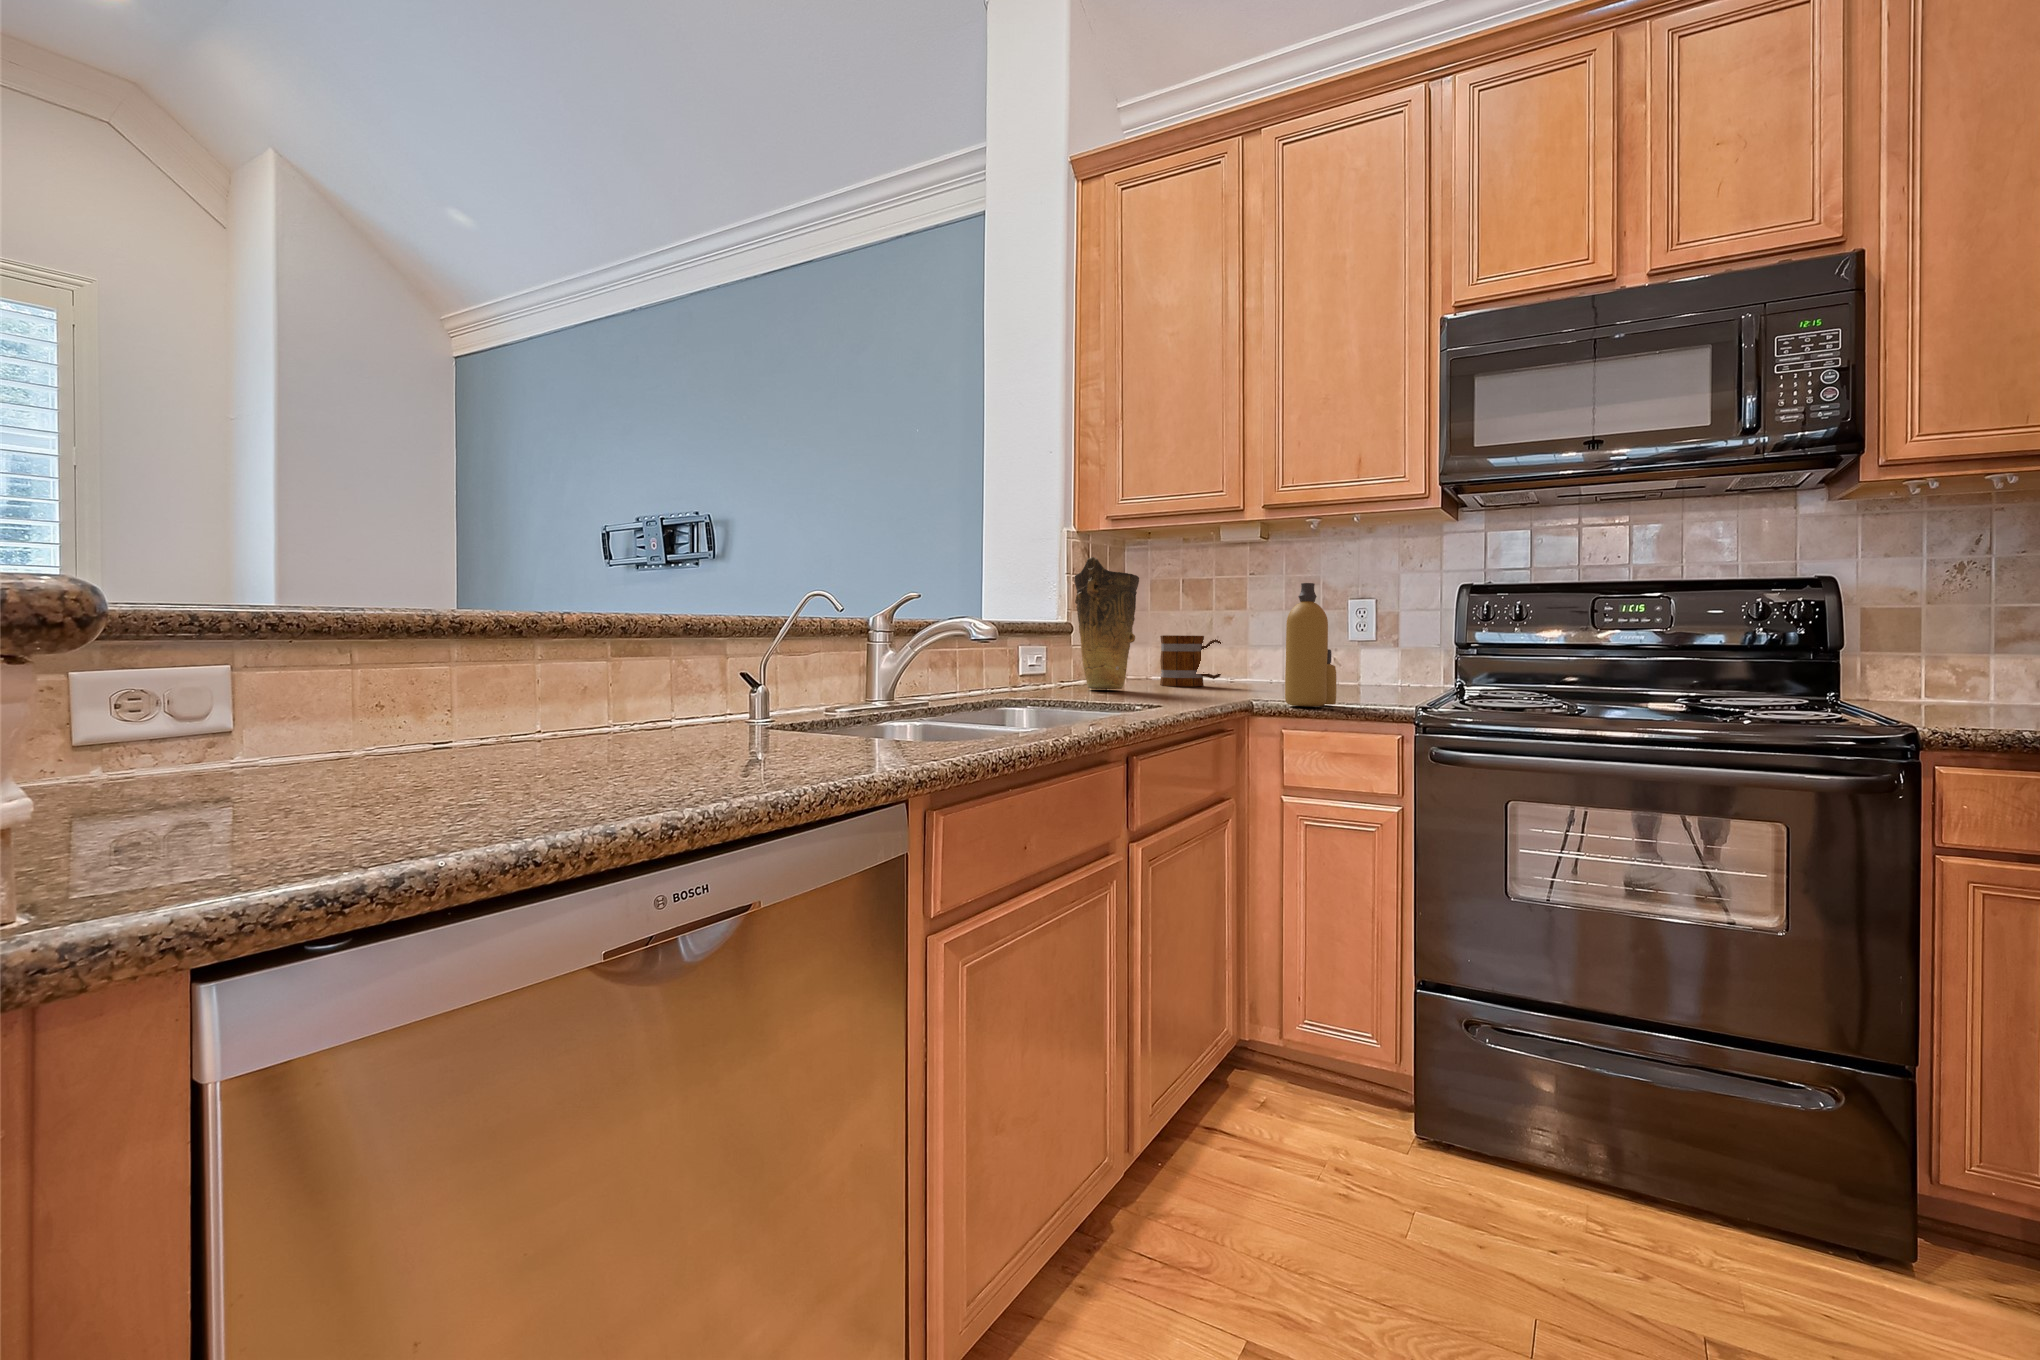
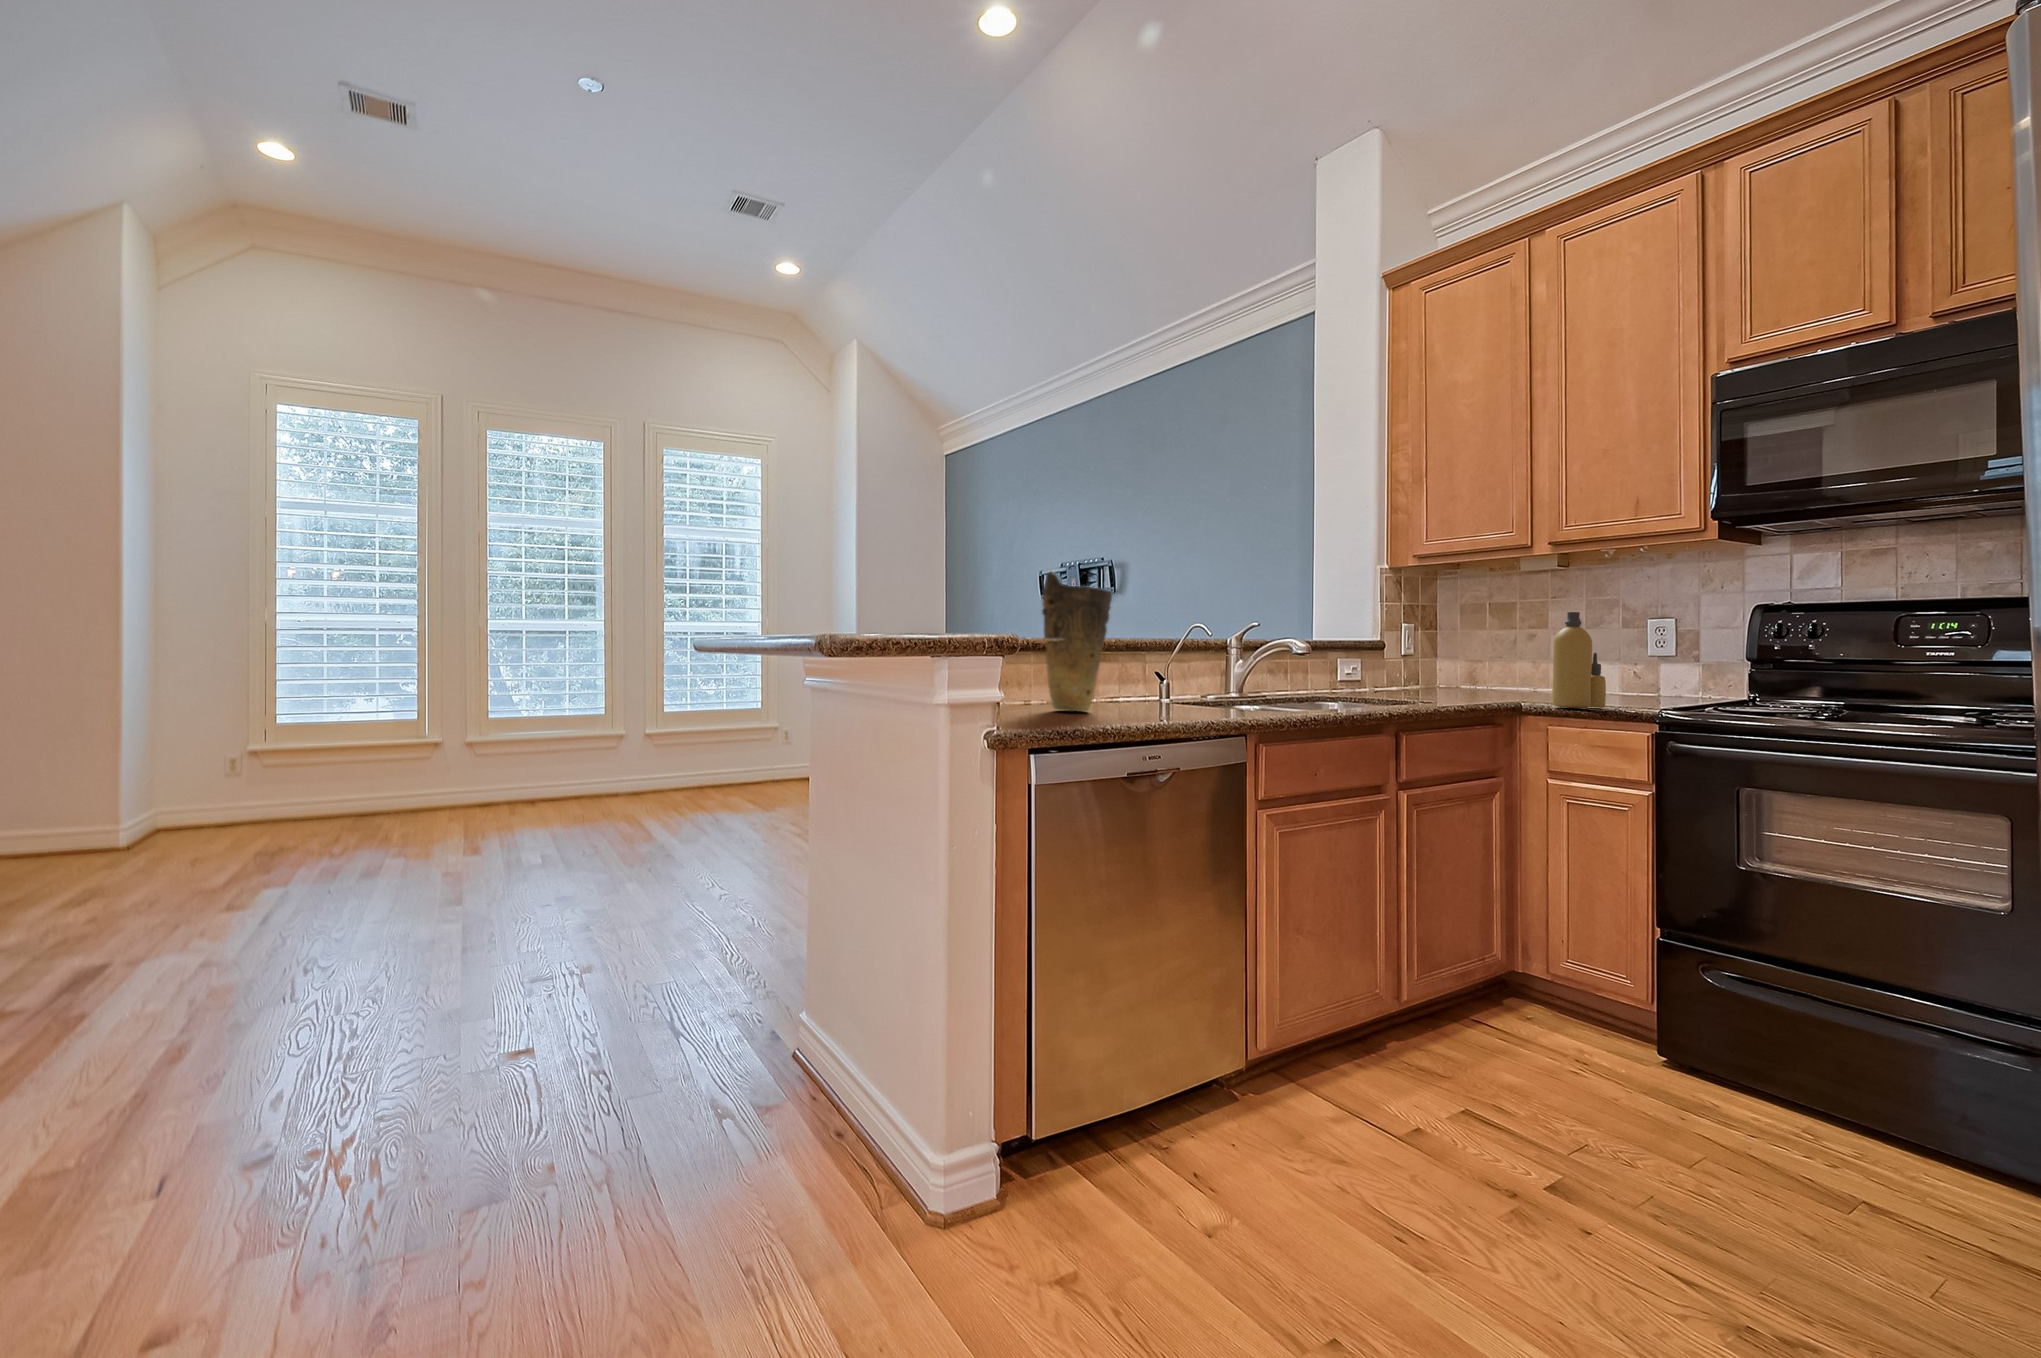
vase: present [1074,557,1139,689] -> present [1042,571,1112,711]
mug: present [1160,635,1221,686] -> none [1467,651,1527,692]

